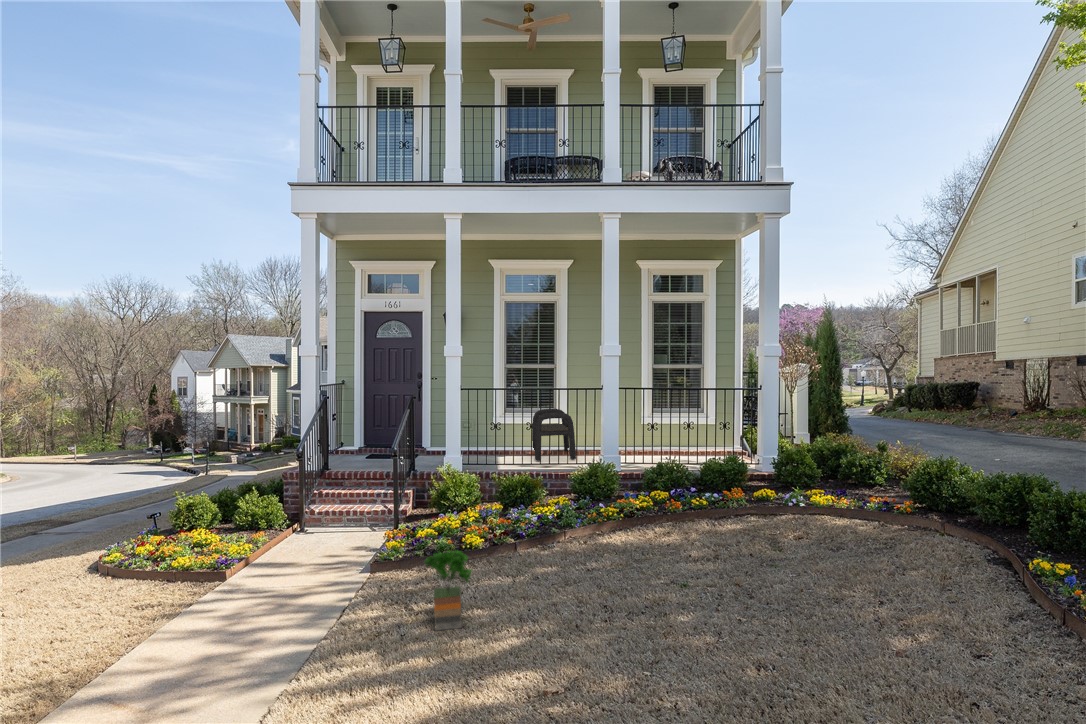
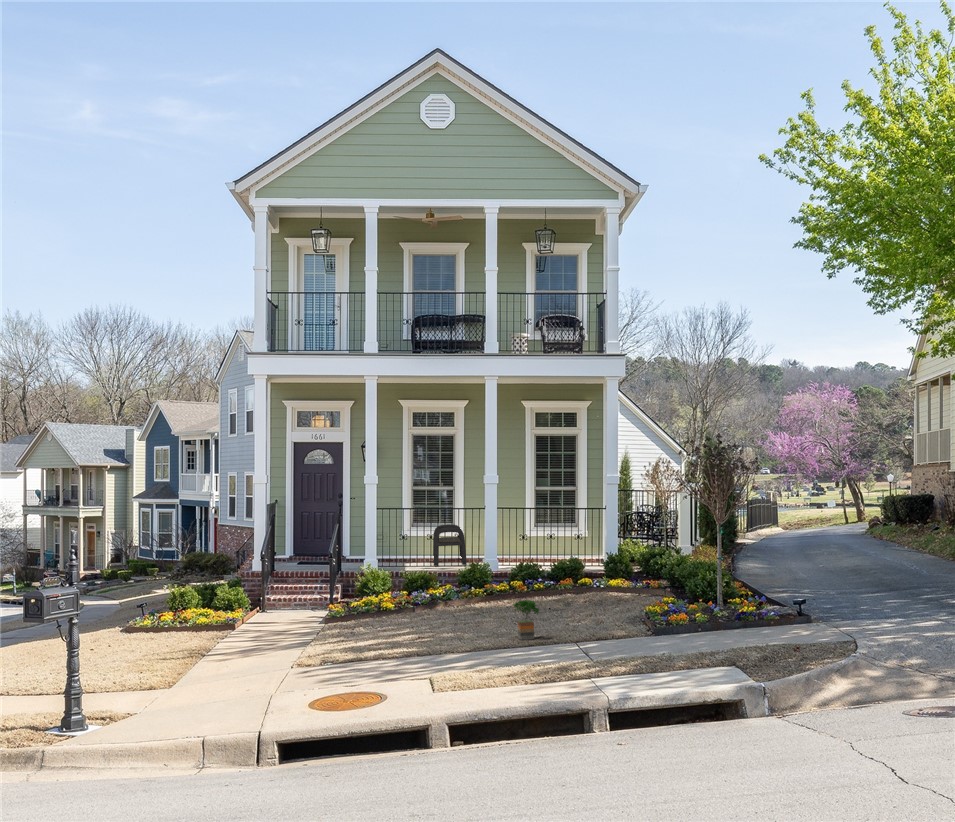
potted tree: present [425,550,472,631] -> present [513,600,539,640]

